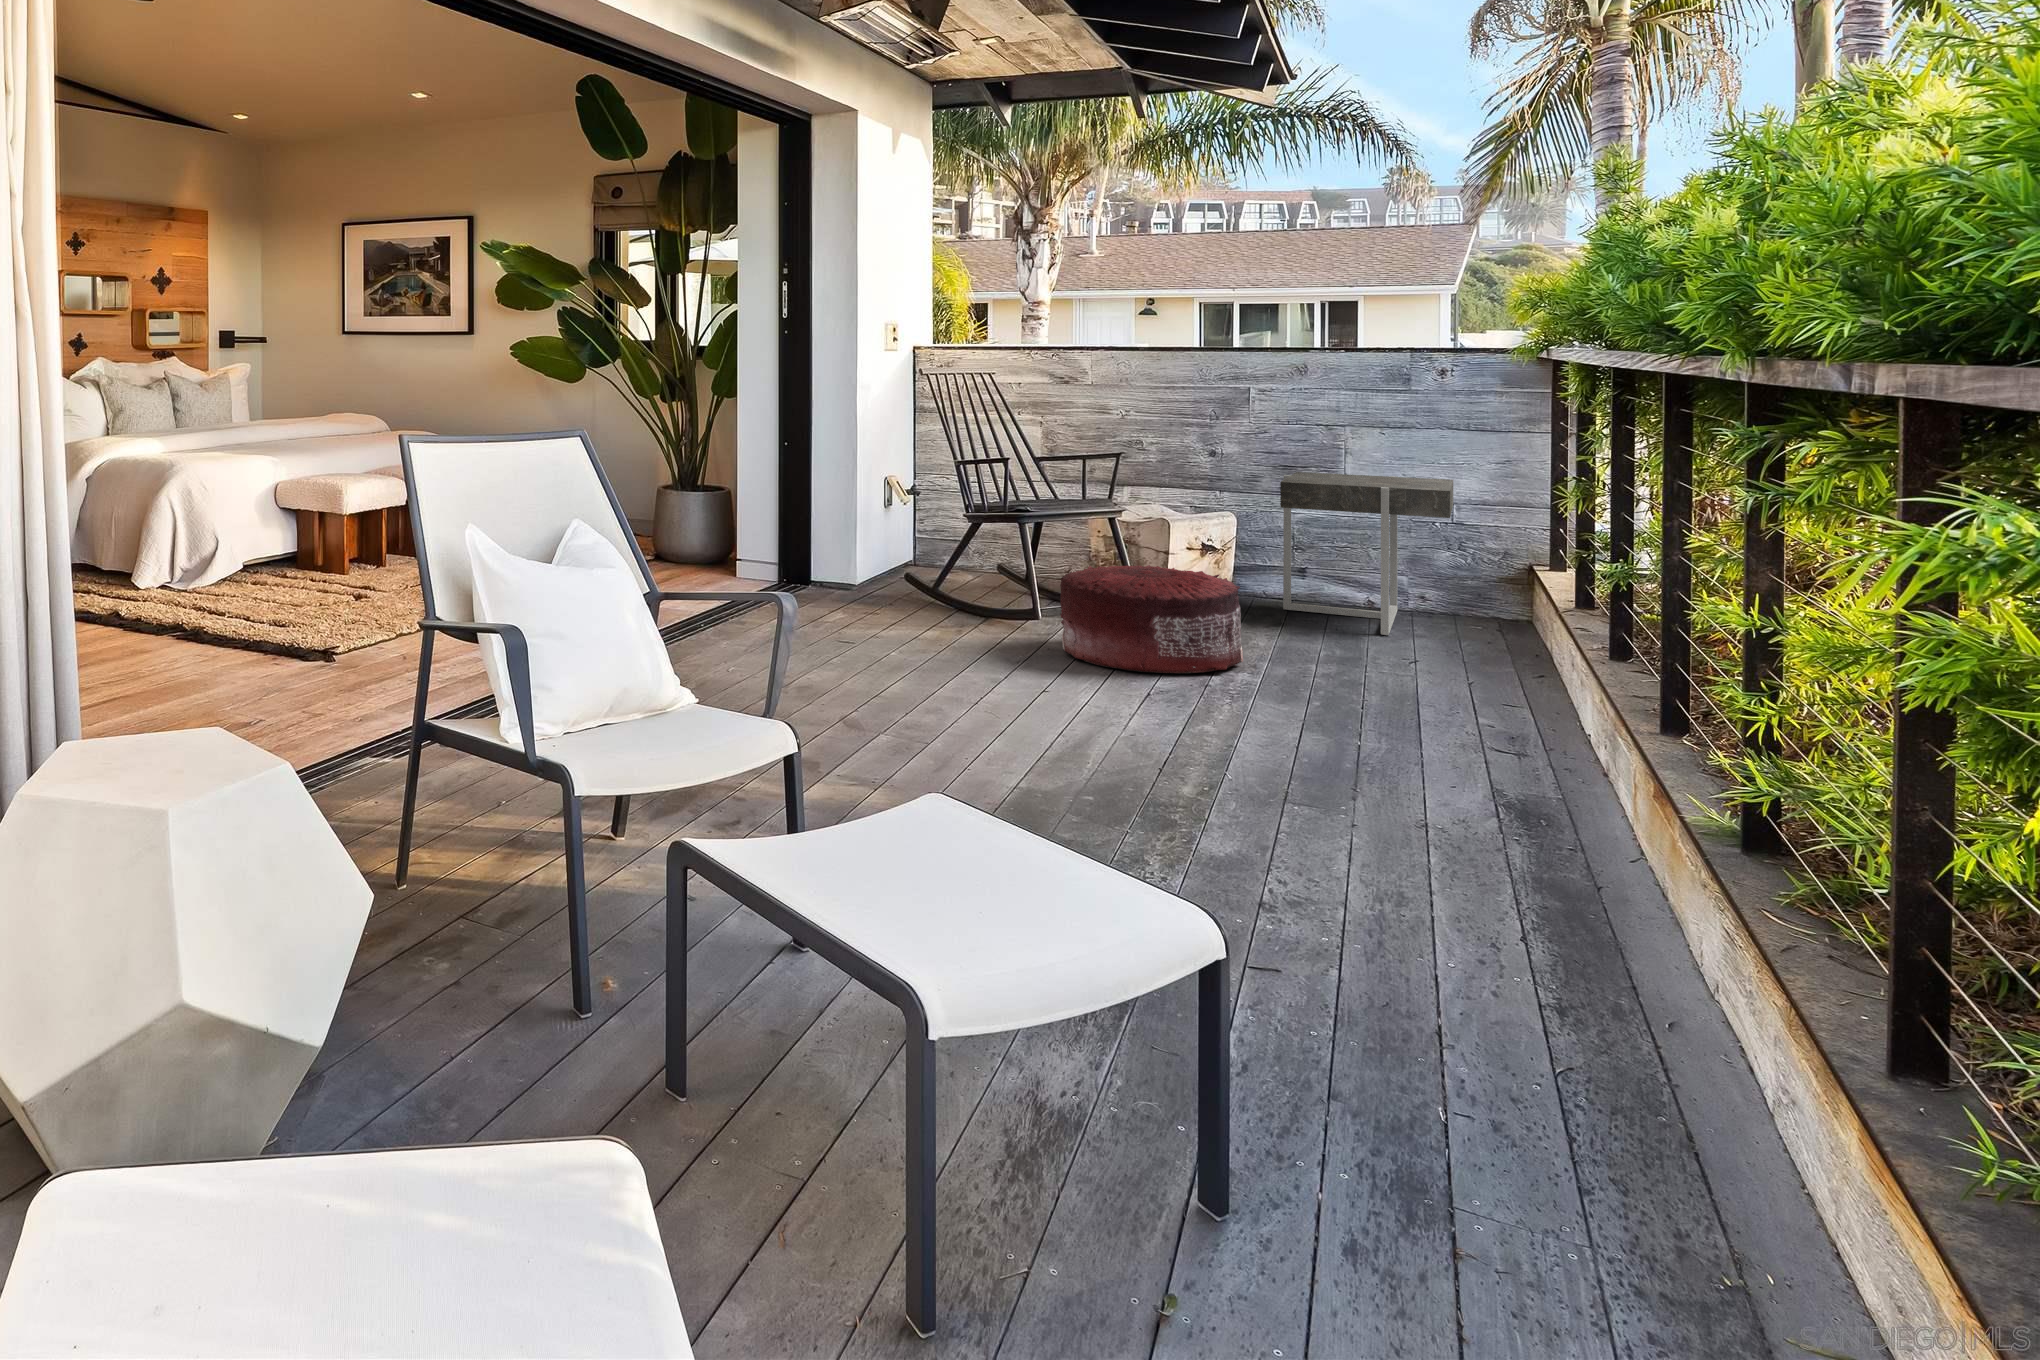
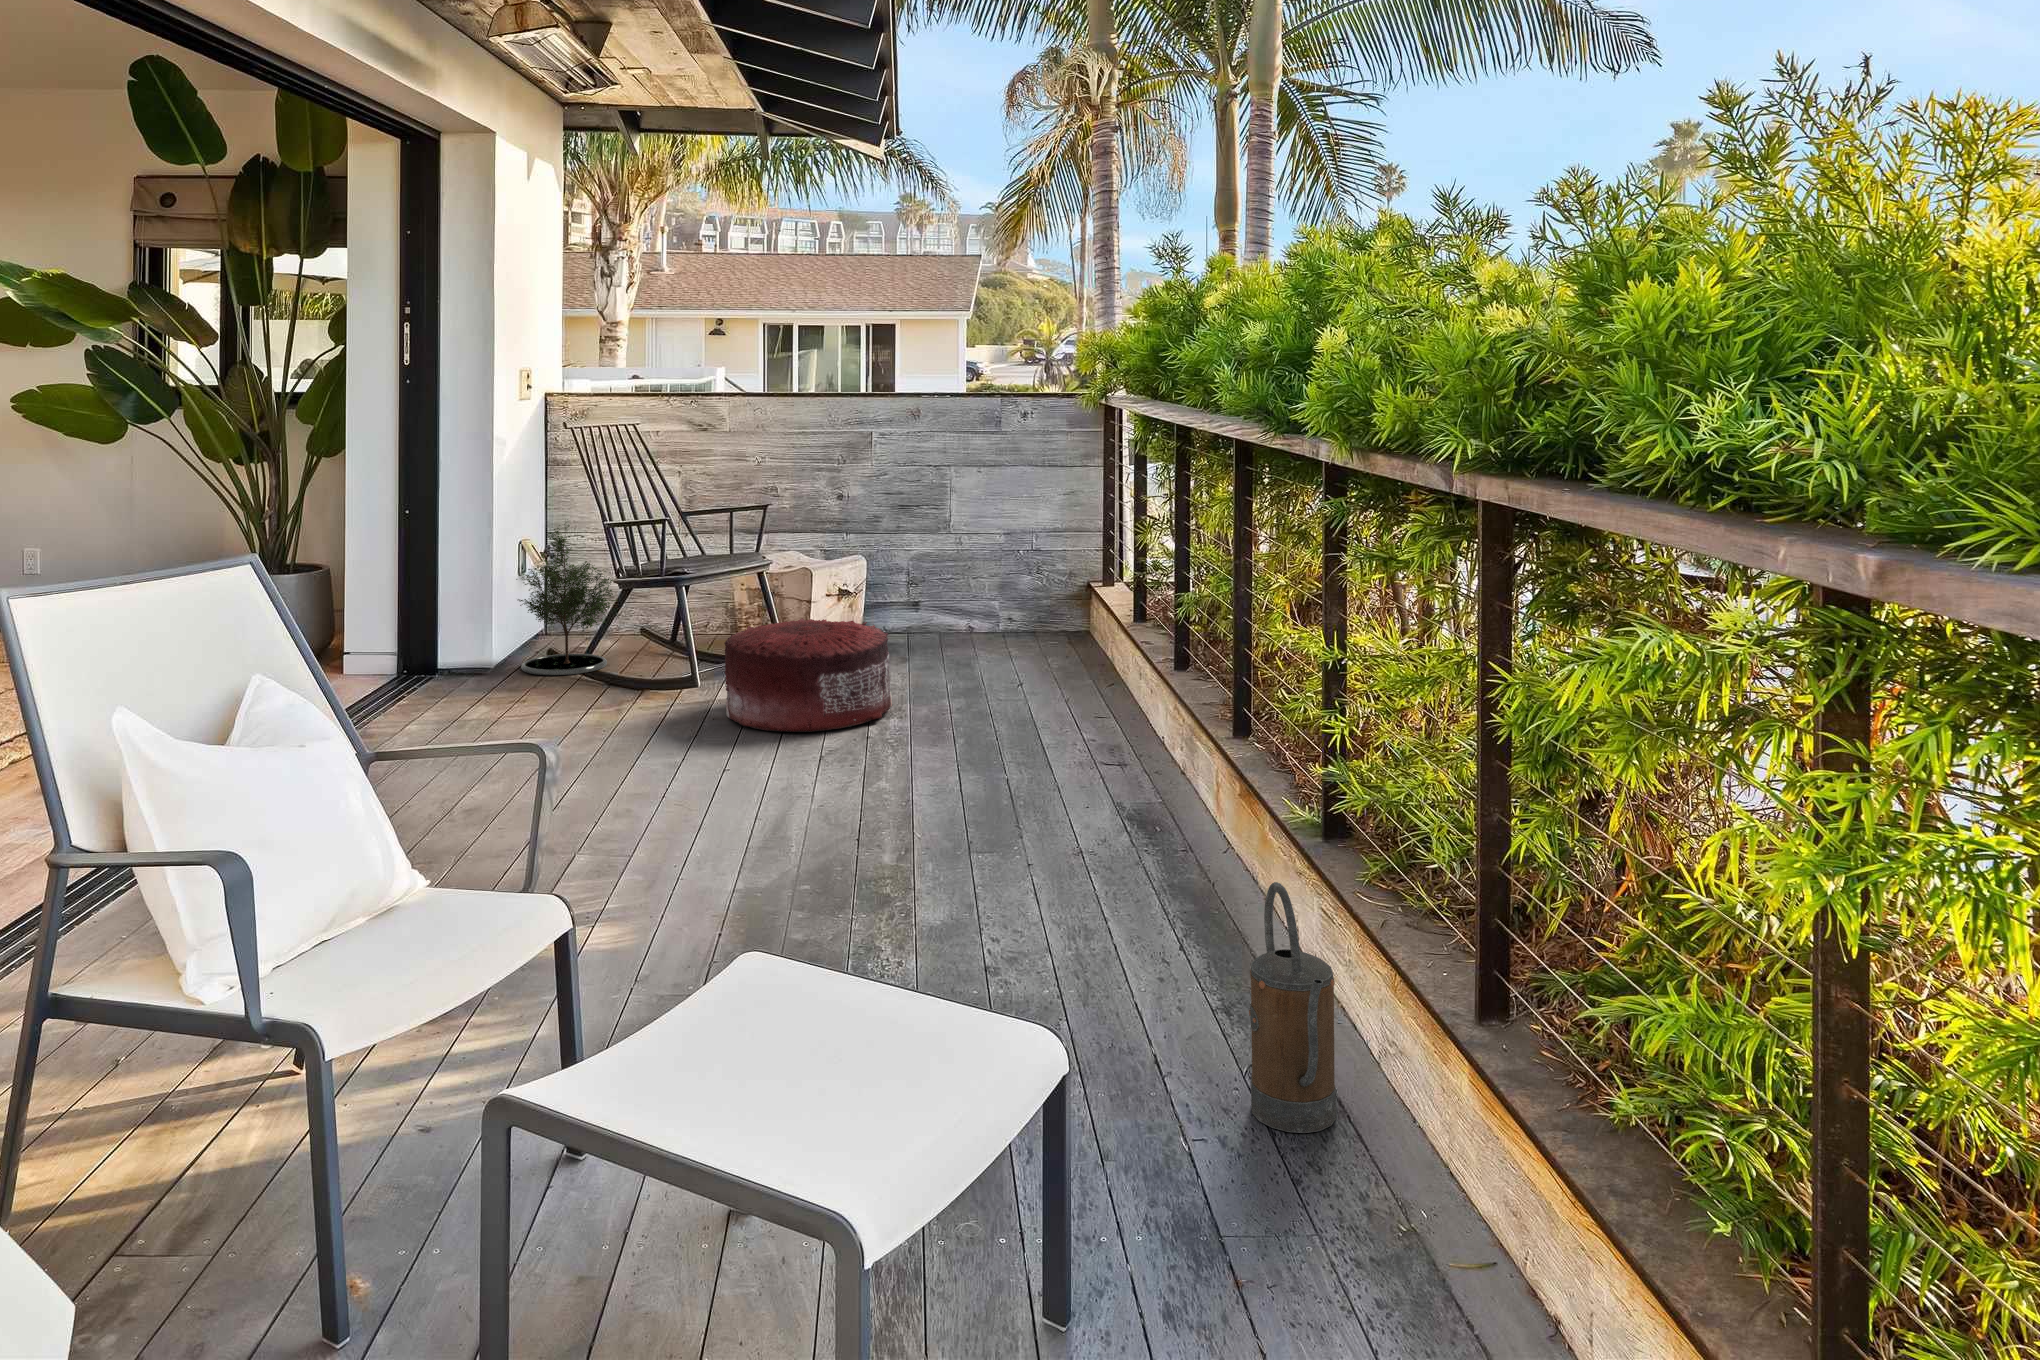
potted tree: none [881,457,978,600] -> present [516,525,617,675]
side table: present [1280,472,1453,635] -> none [902,508,1040,659]
watering can: none [1518,841,1639,1127] -> present [1249,882,1336,1133]

